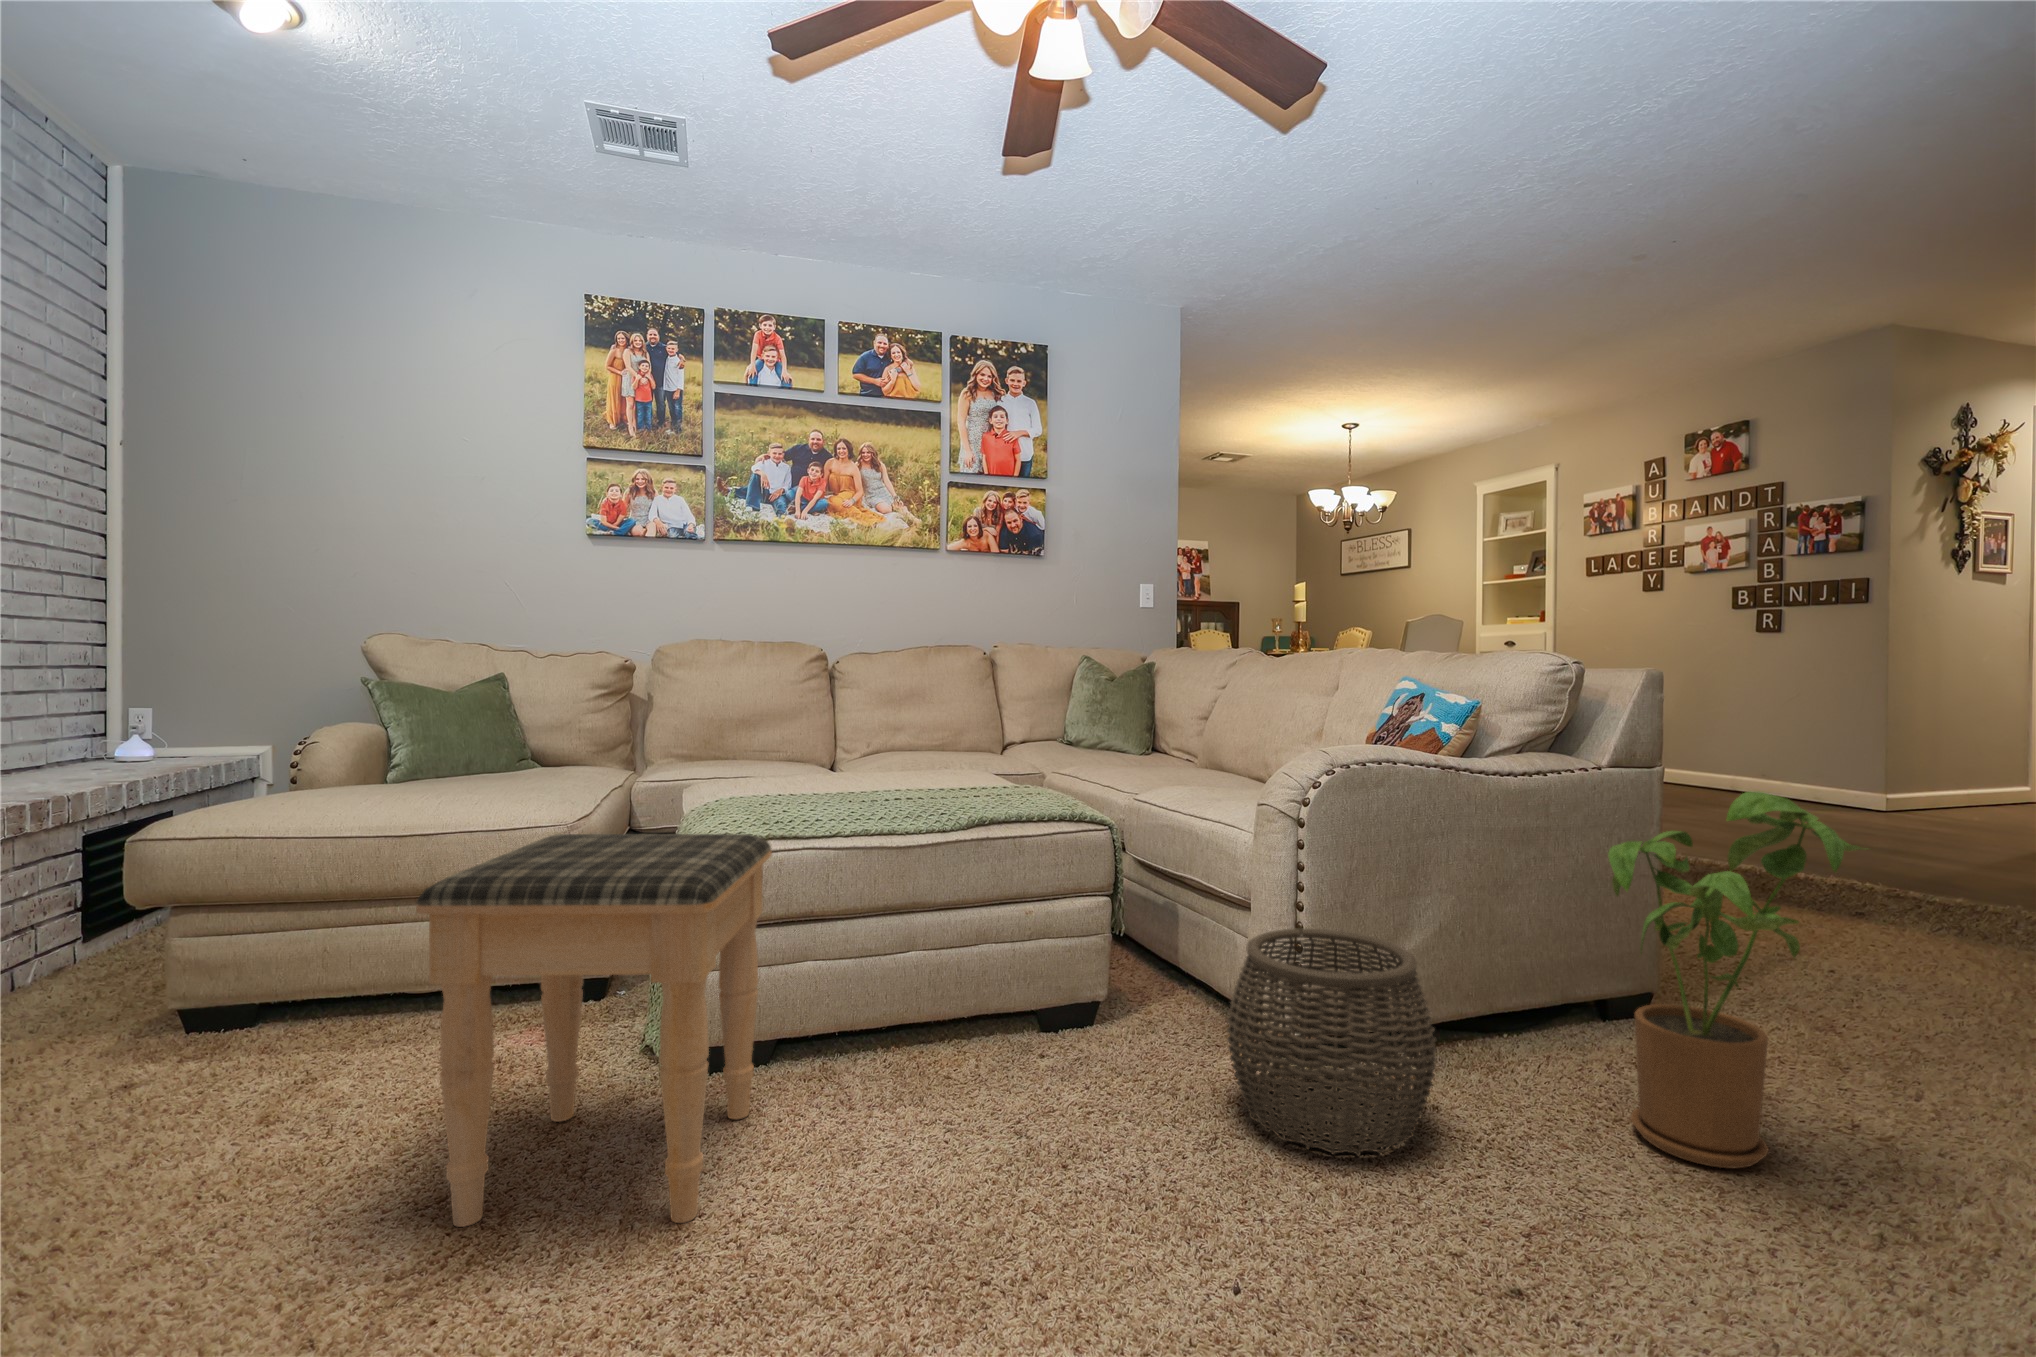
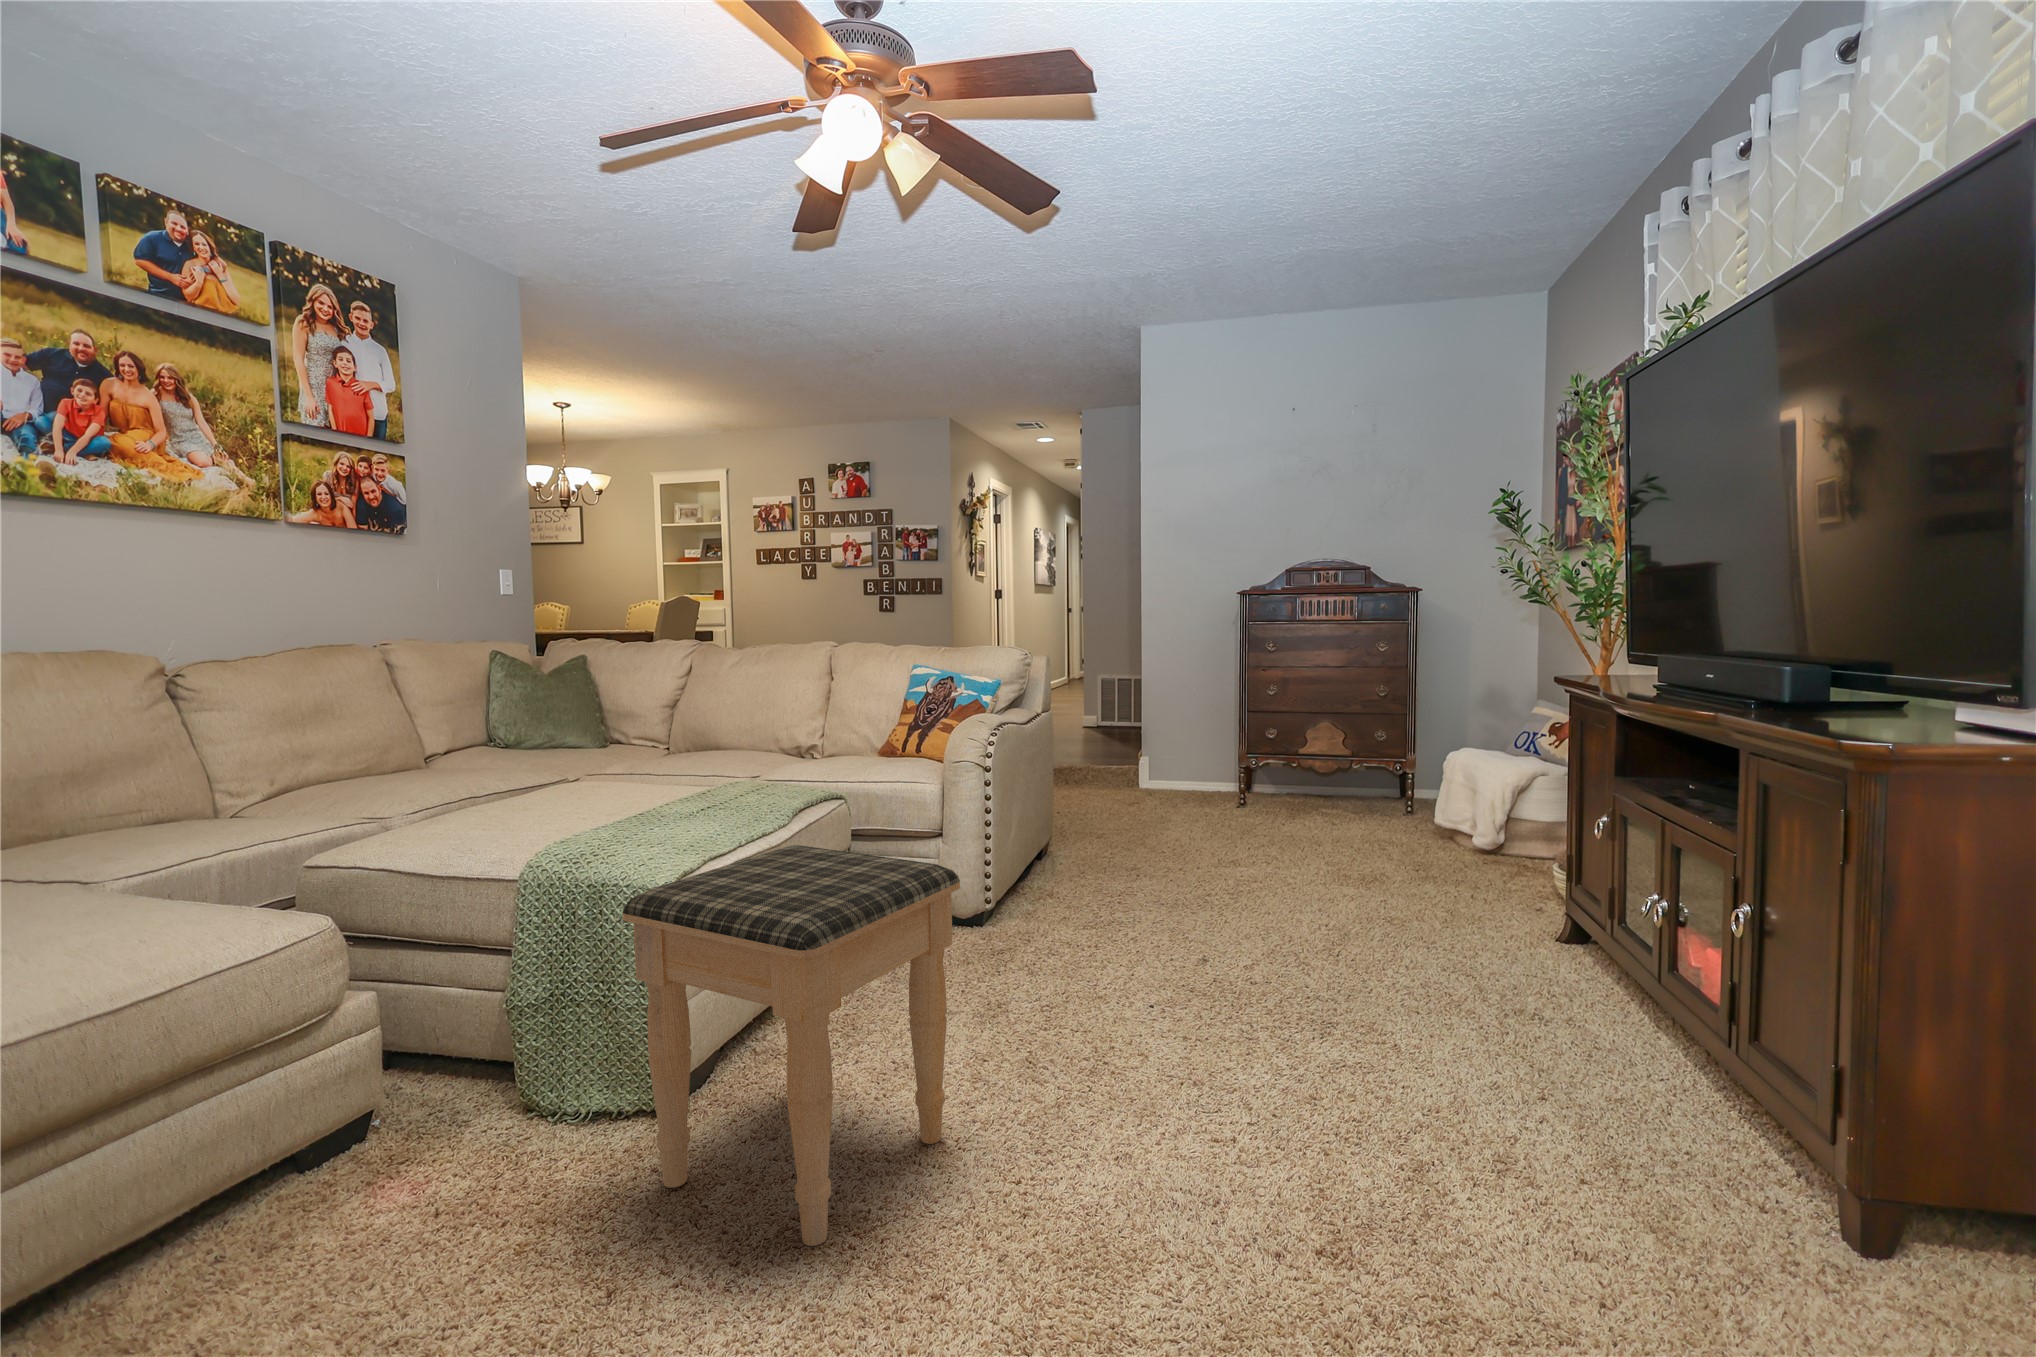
house plant: present [1608,792,1868,1168] -> none [1118,712,1222,896]
woven basket: present [1227,929,1437,1156] -> none [1001,826,1123,953]

